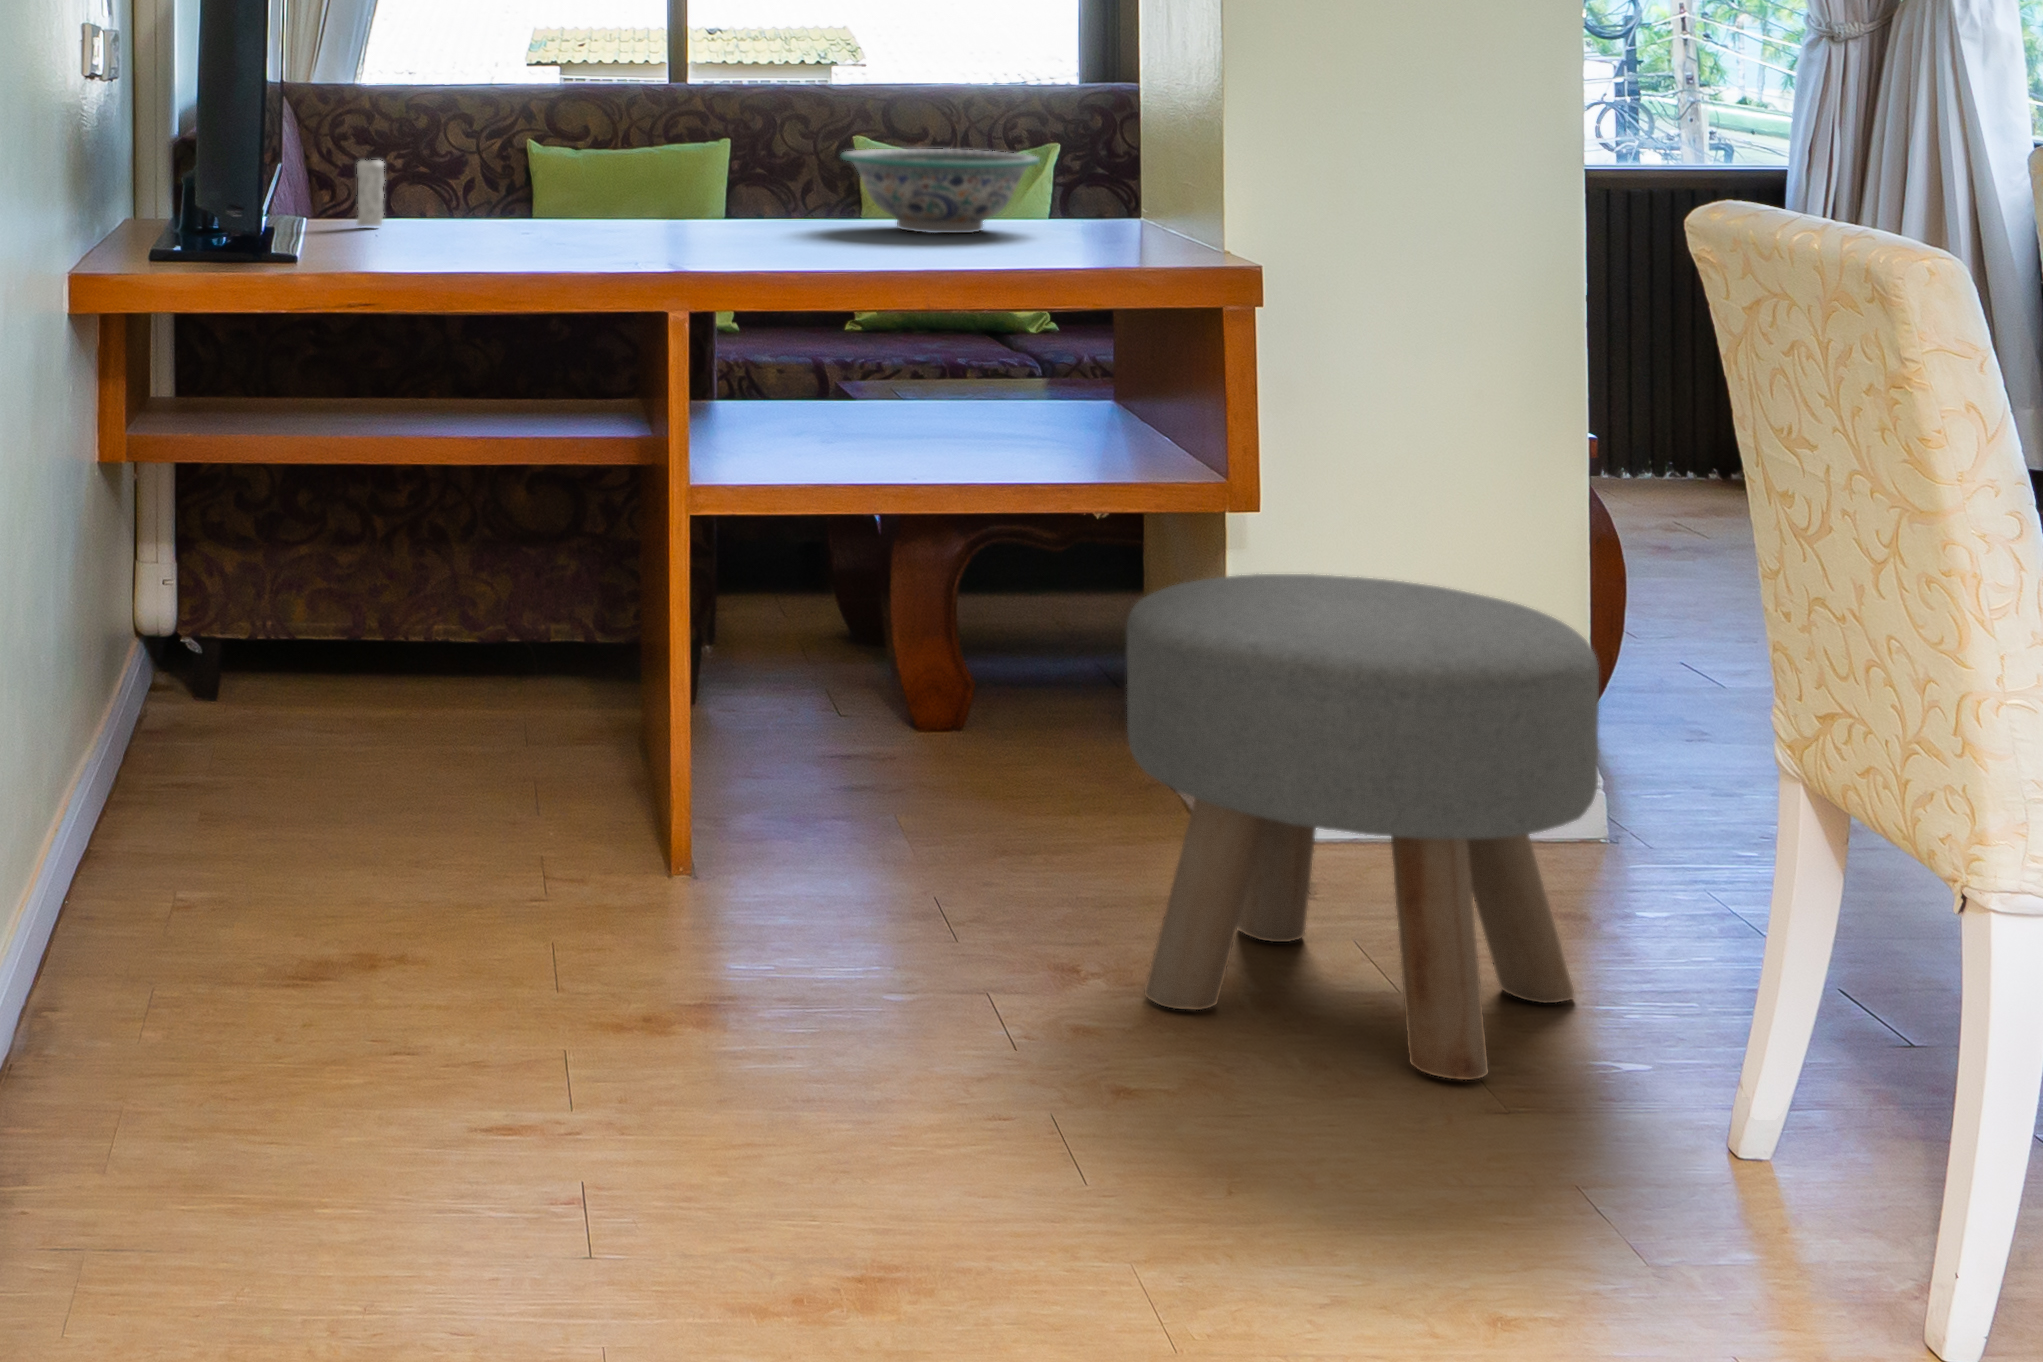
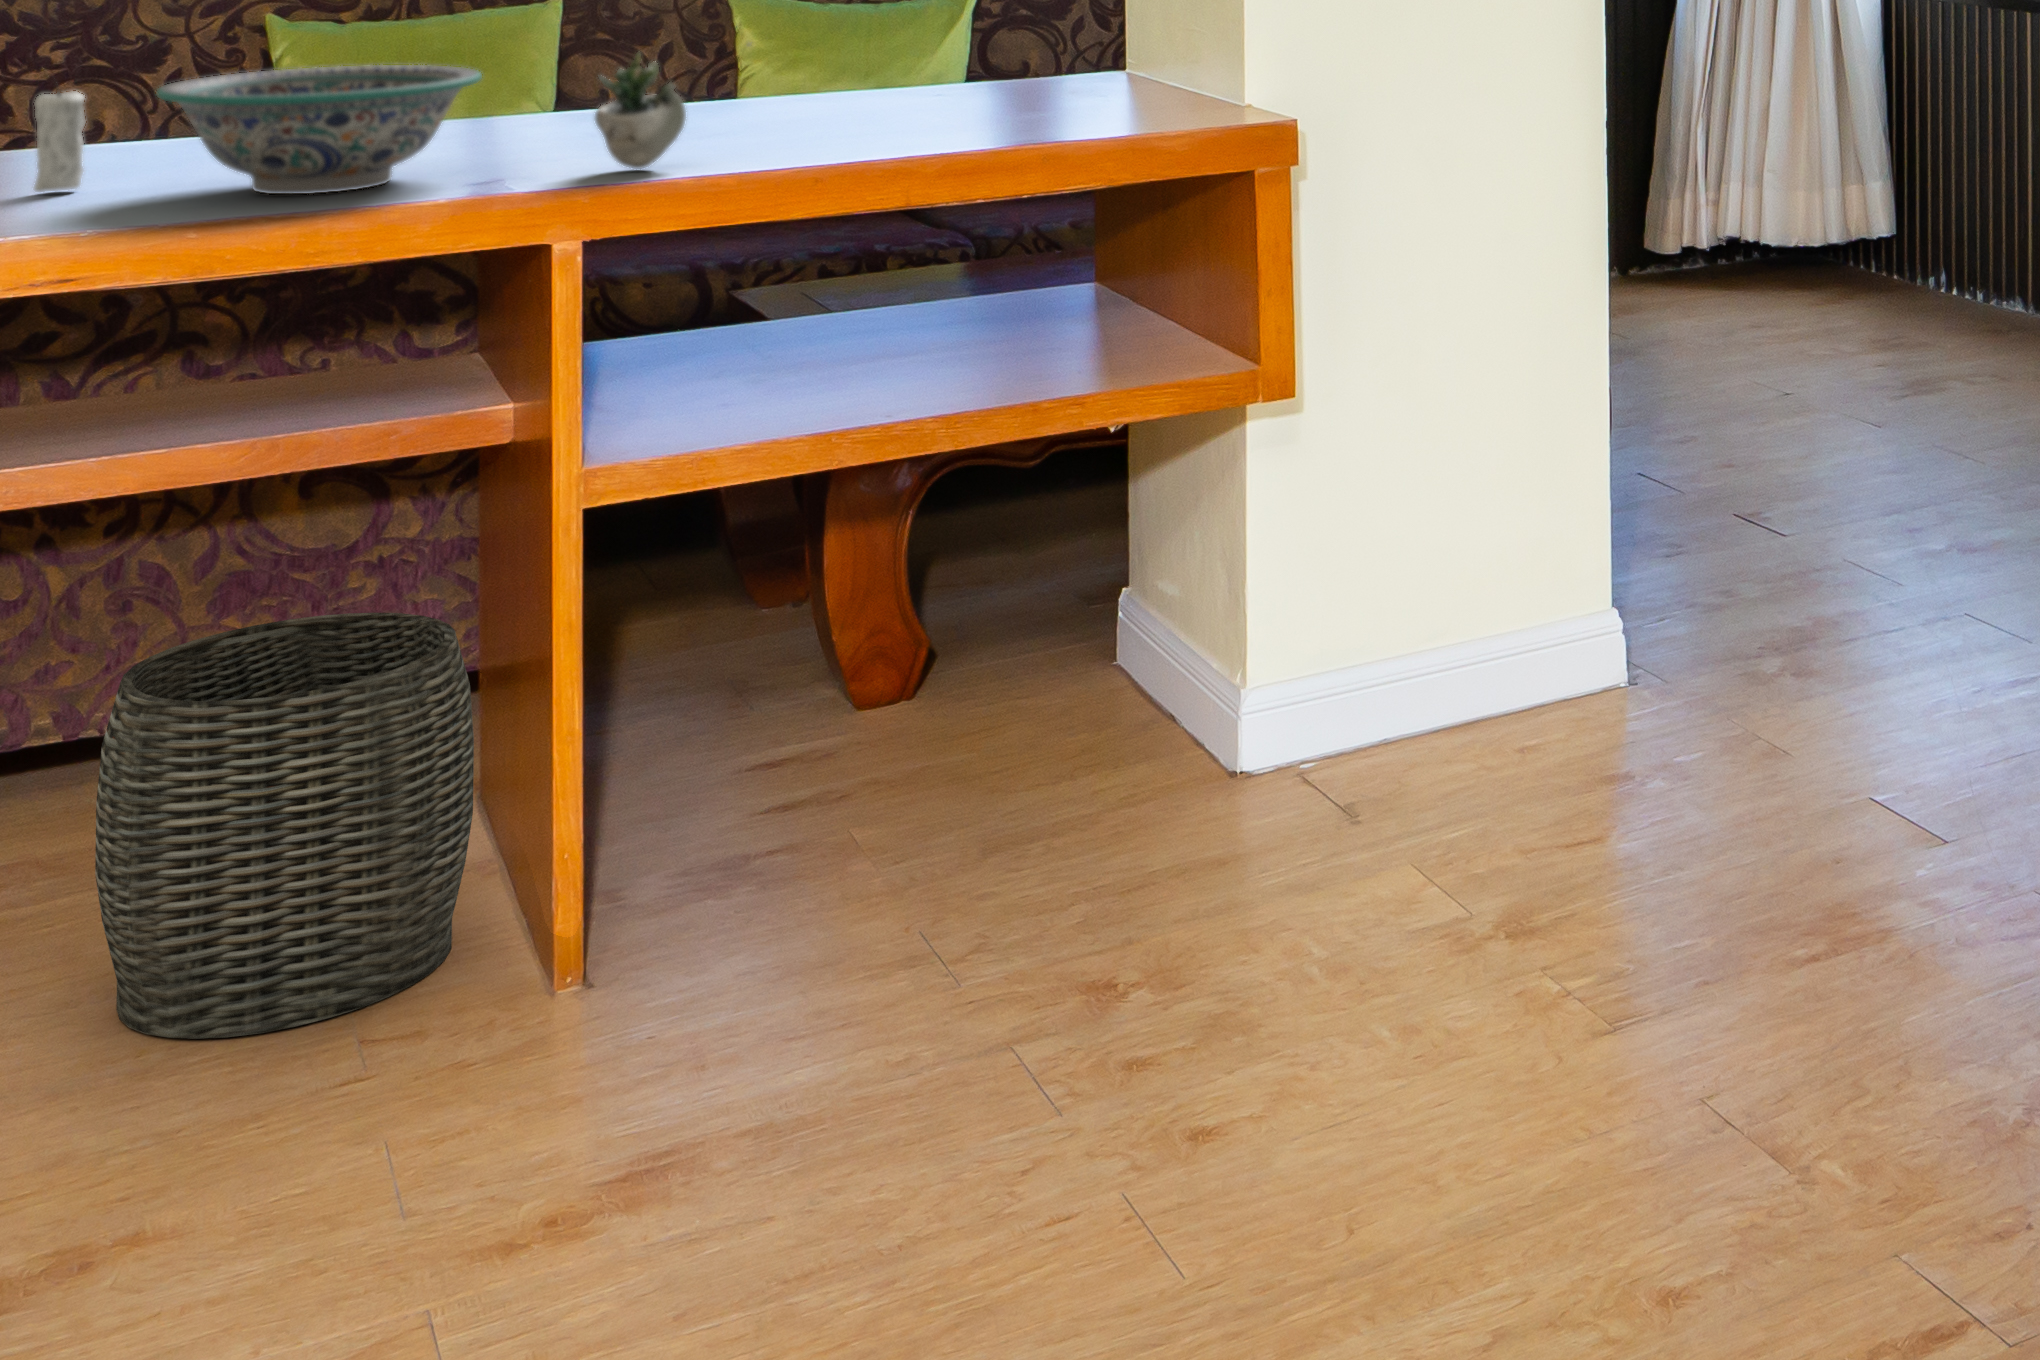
decorative bowl: present [841,149,1039,233] -> present [157,65,482,194]
succulent plant: none [689,150,794,242] -> present [595,44,750,169]
woven basket: none [390,547,615,824] -> present [95,613,474,1039]
ottoman: present [1127,574,1599,1080] -> none [1215,479,1720,1049]

